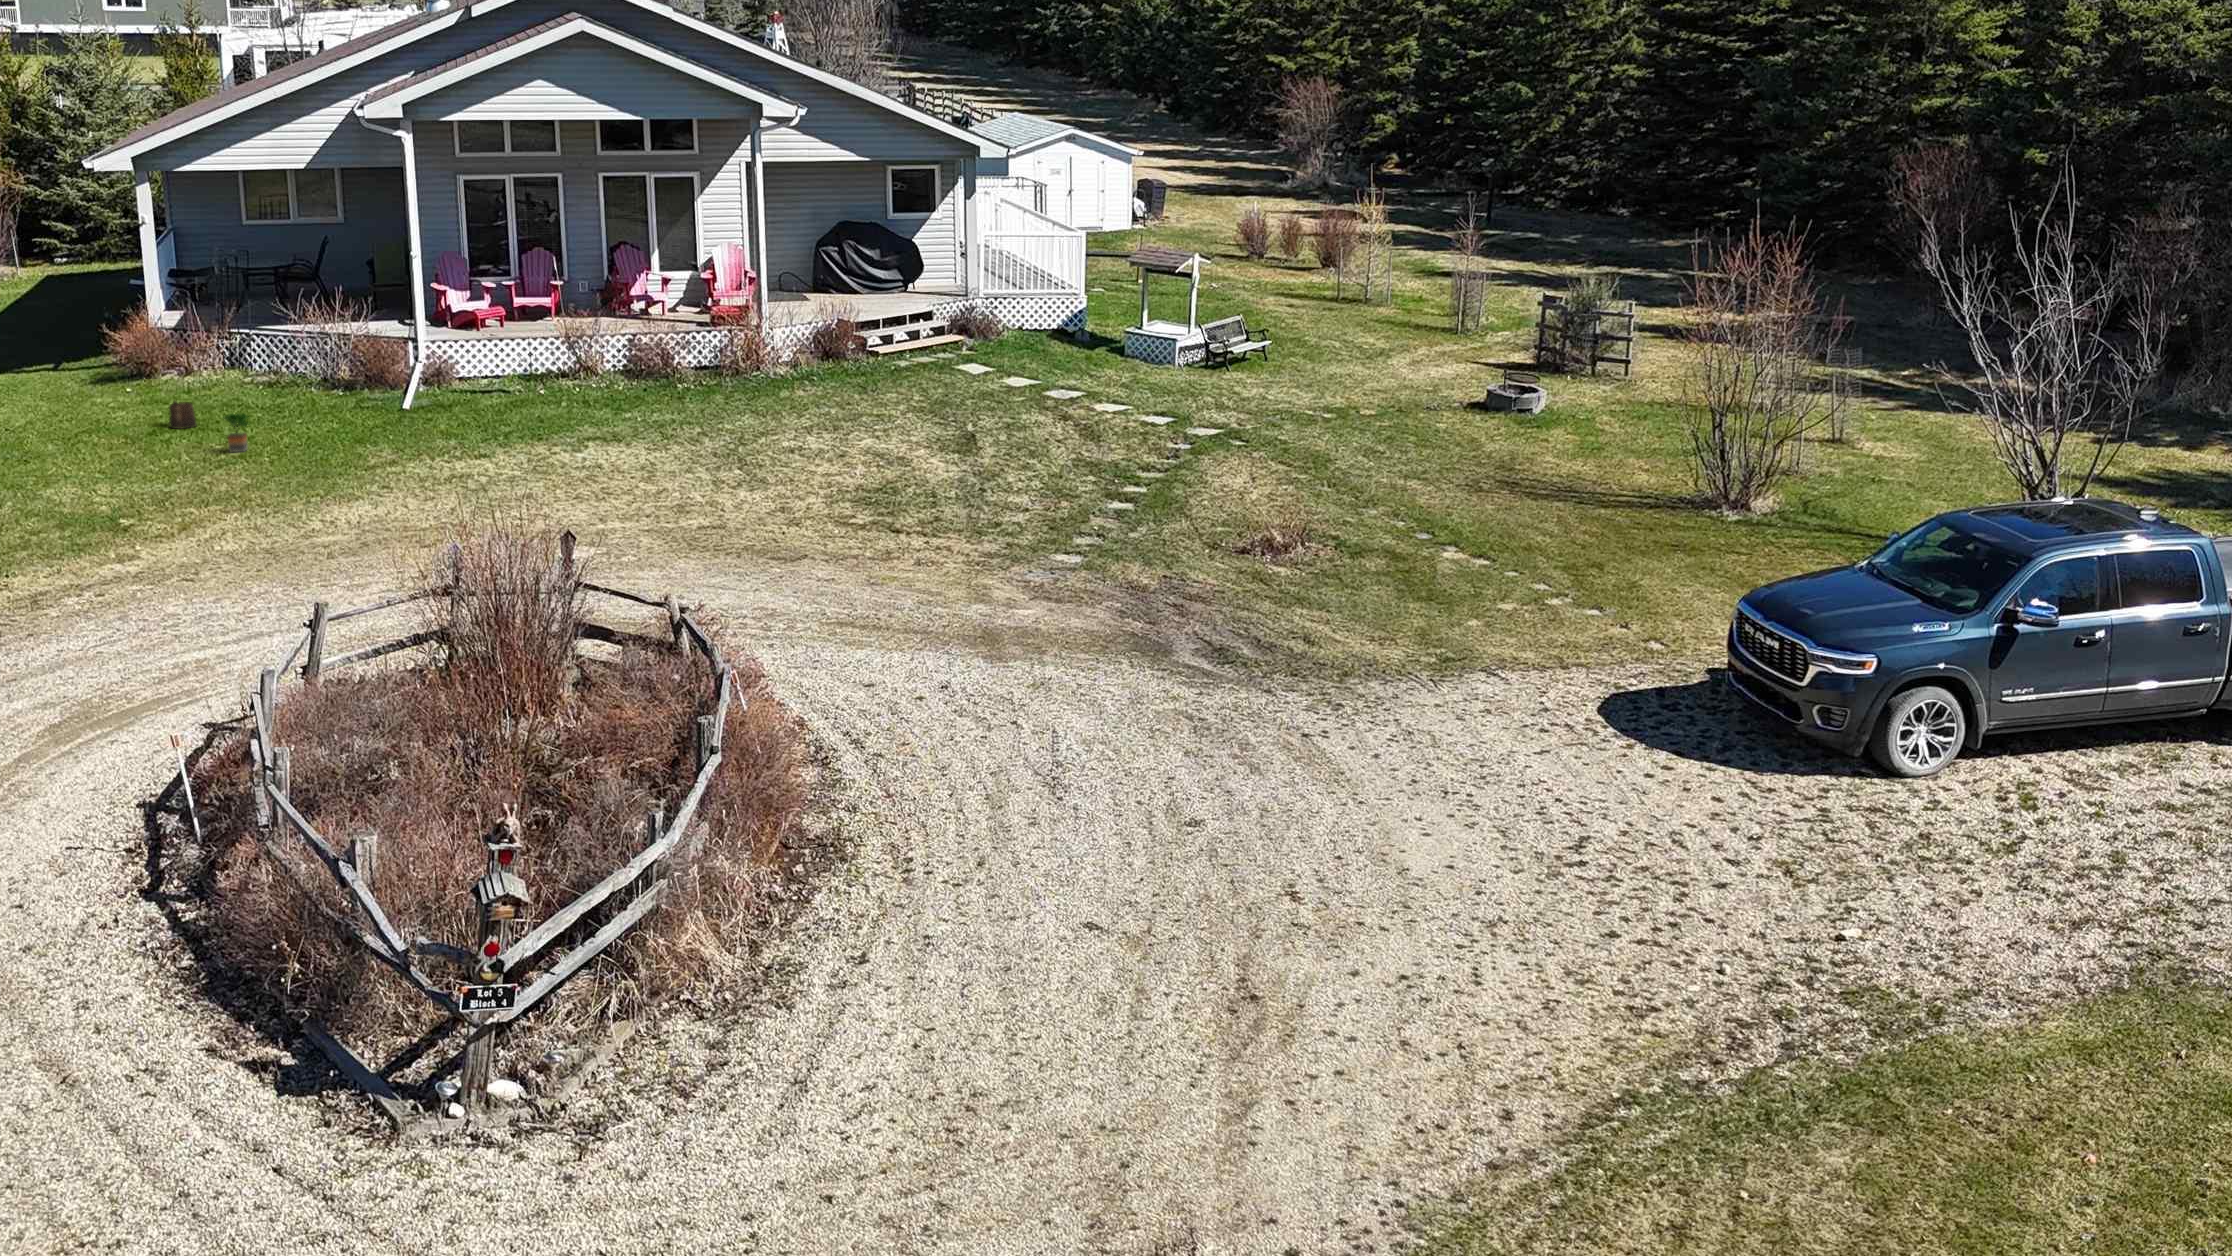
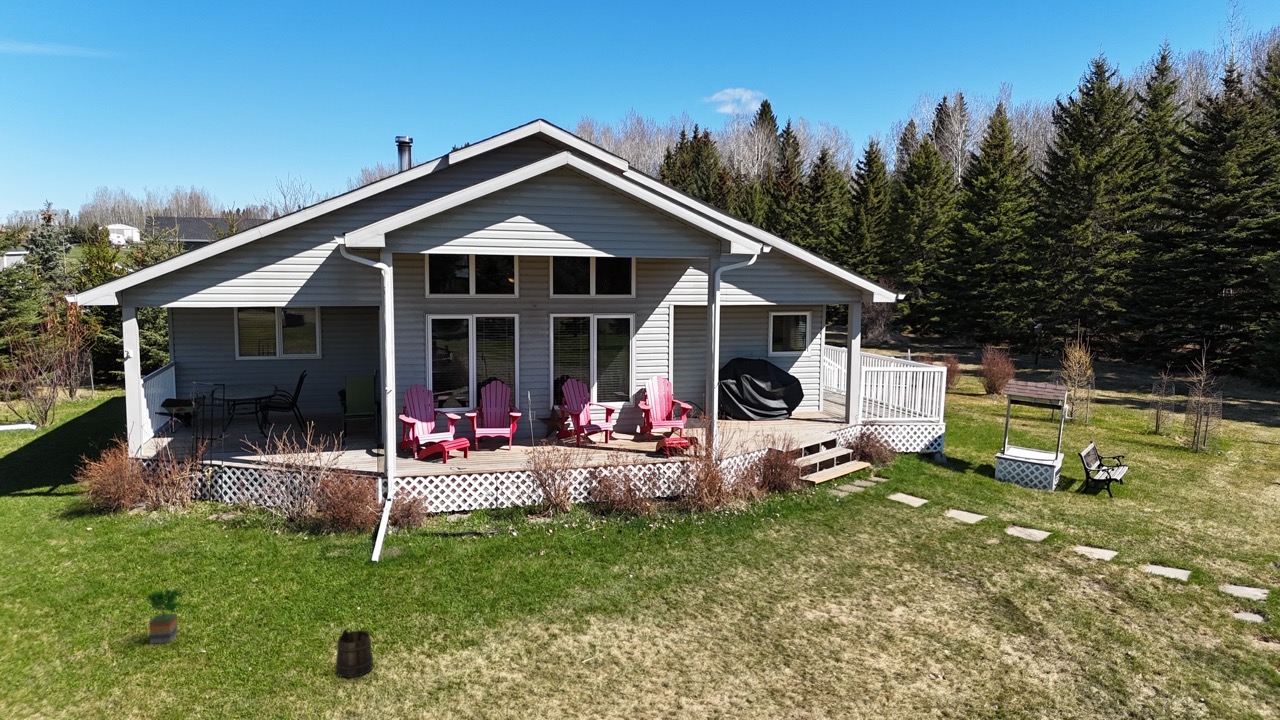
bucket: present [169,401,197,429] -> present [336,629,373,678]

